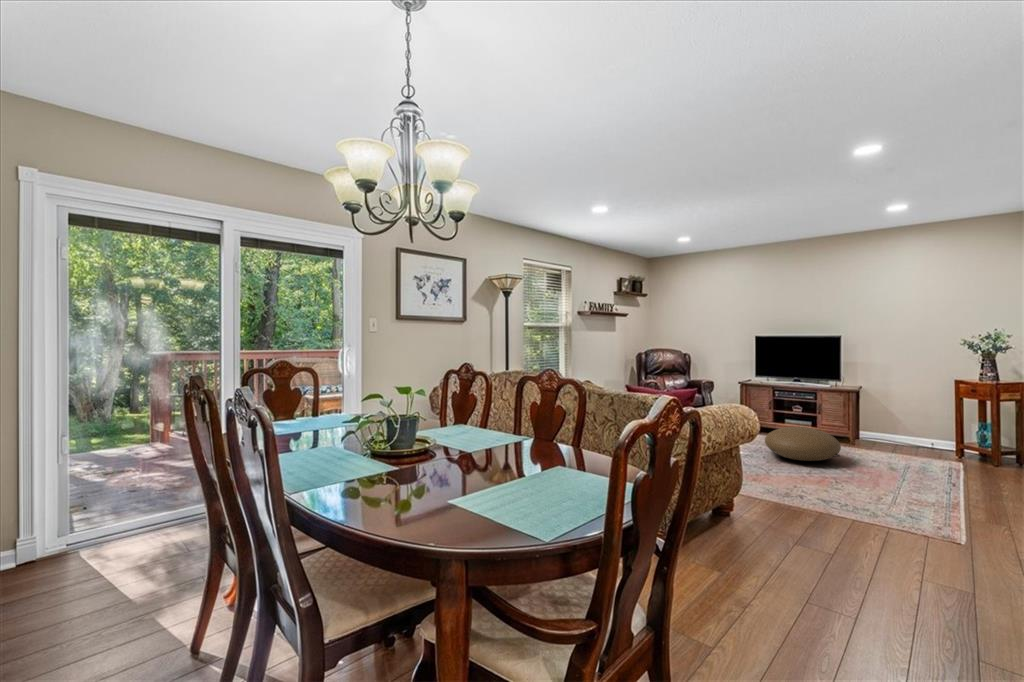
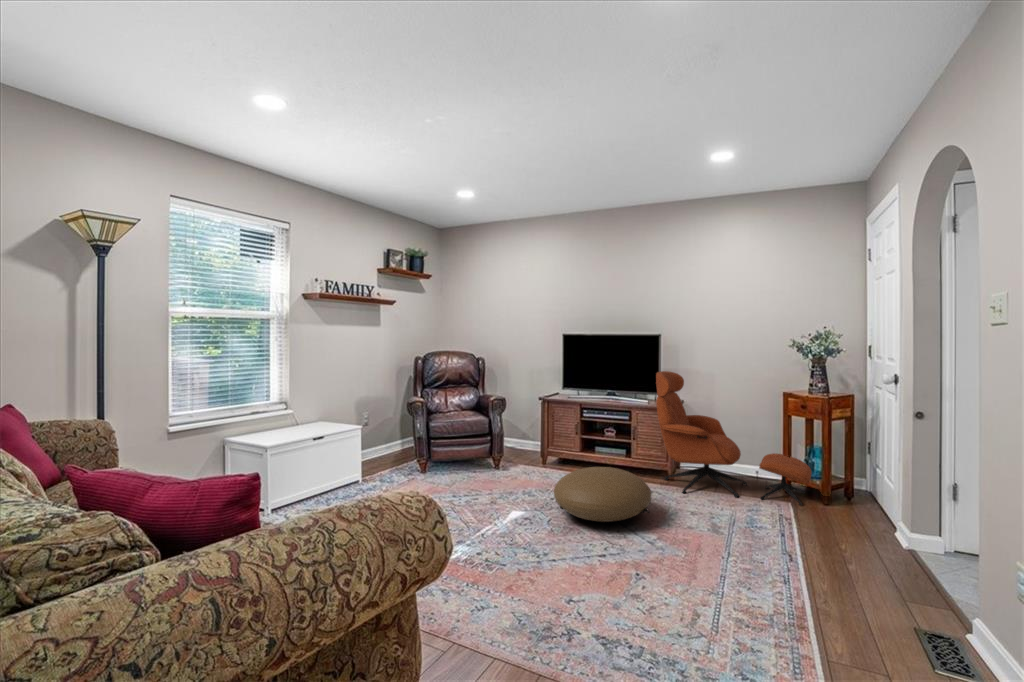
lounge chair: none [840,363,981,464] -> present [656,371,811,506]

